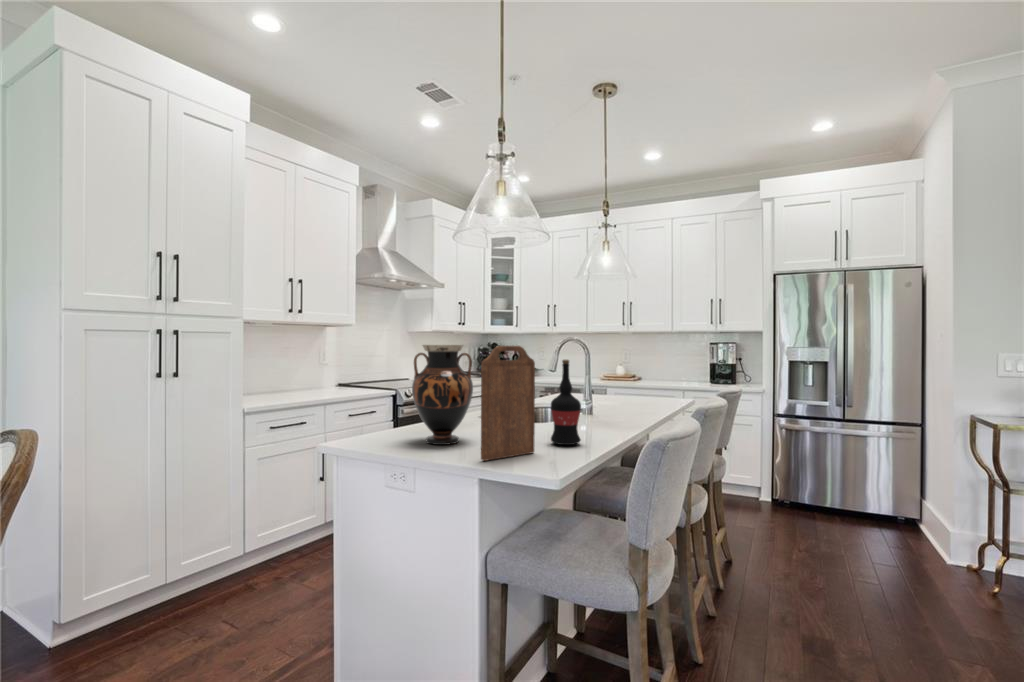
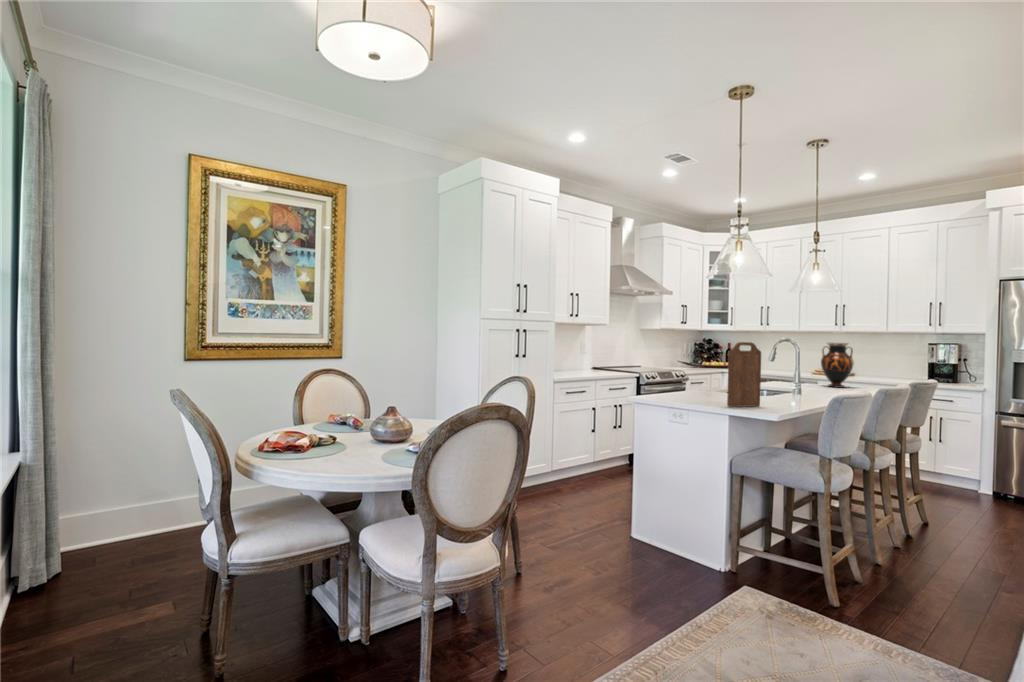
vase: present [412,345,473,445] -> present [821,343,854,388]
wine bottle: present [551,360,581,445] -> none [770,352,792,405]

